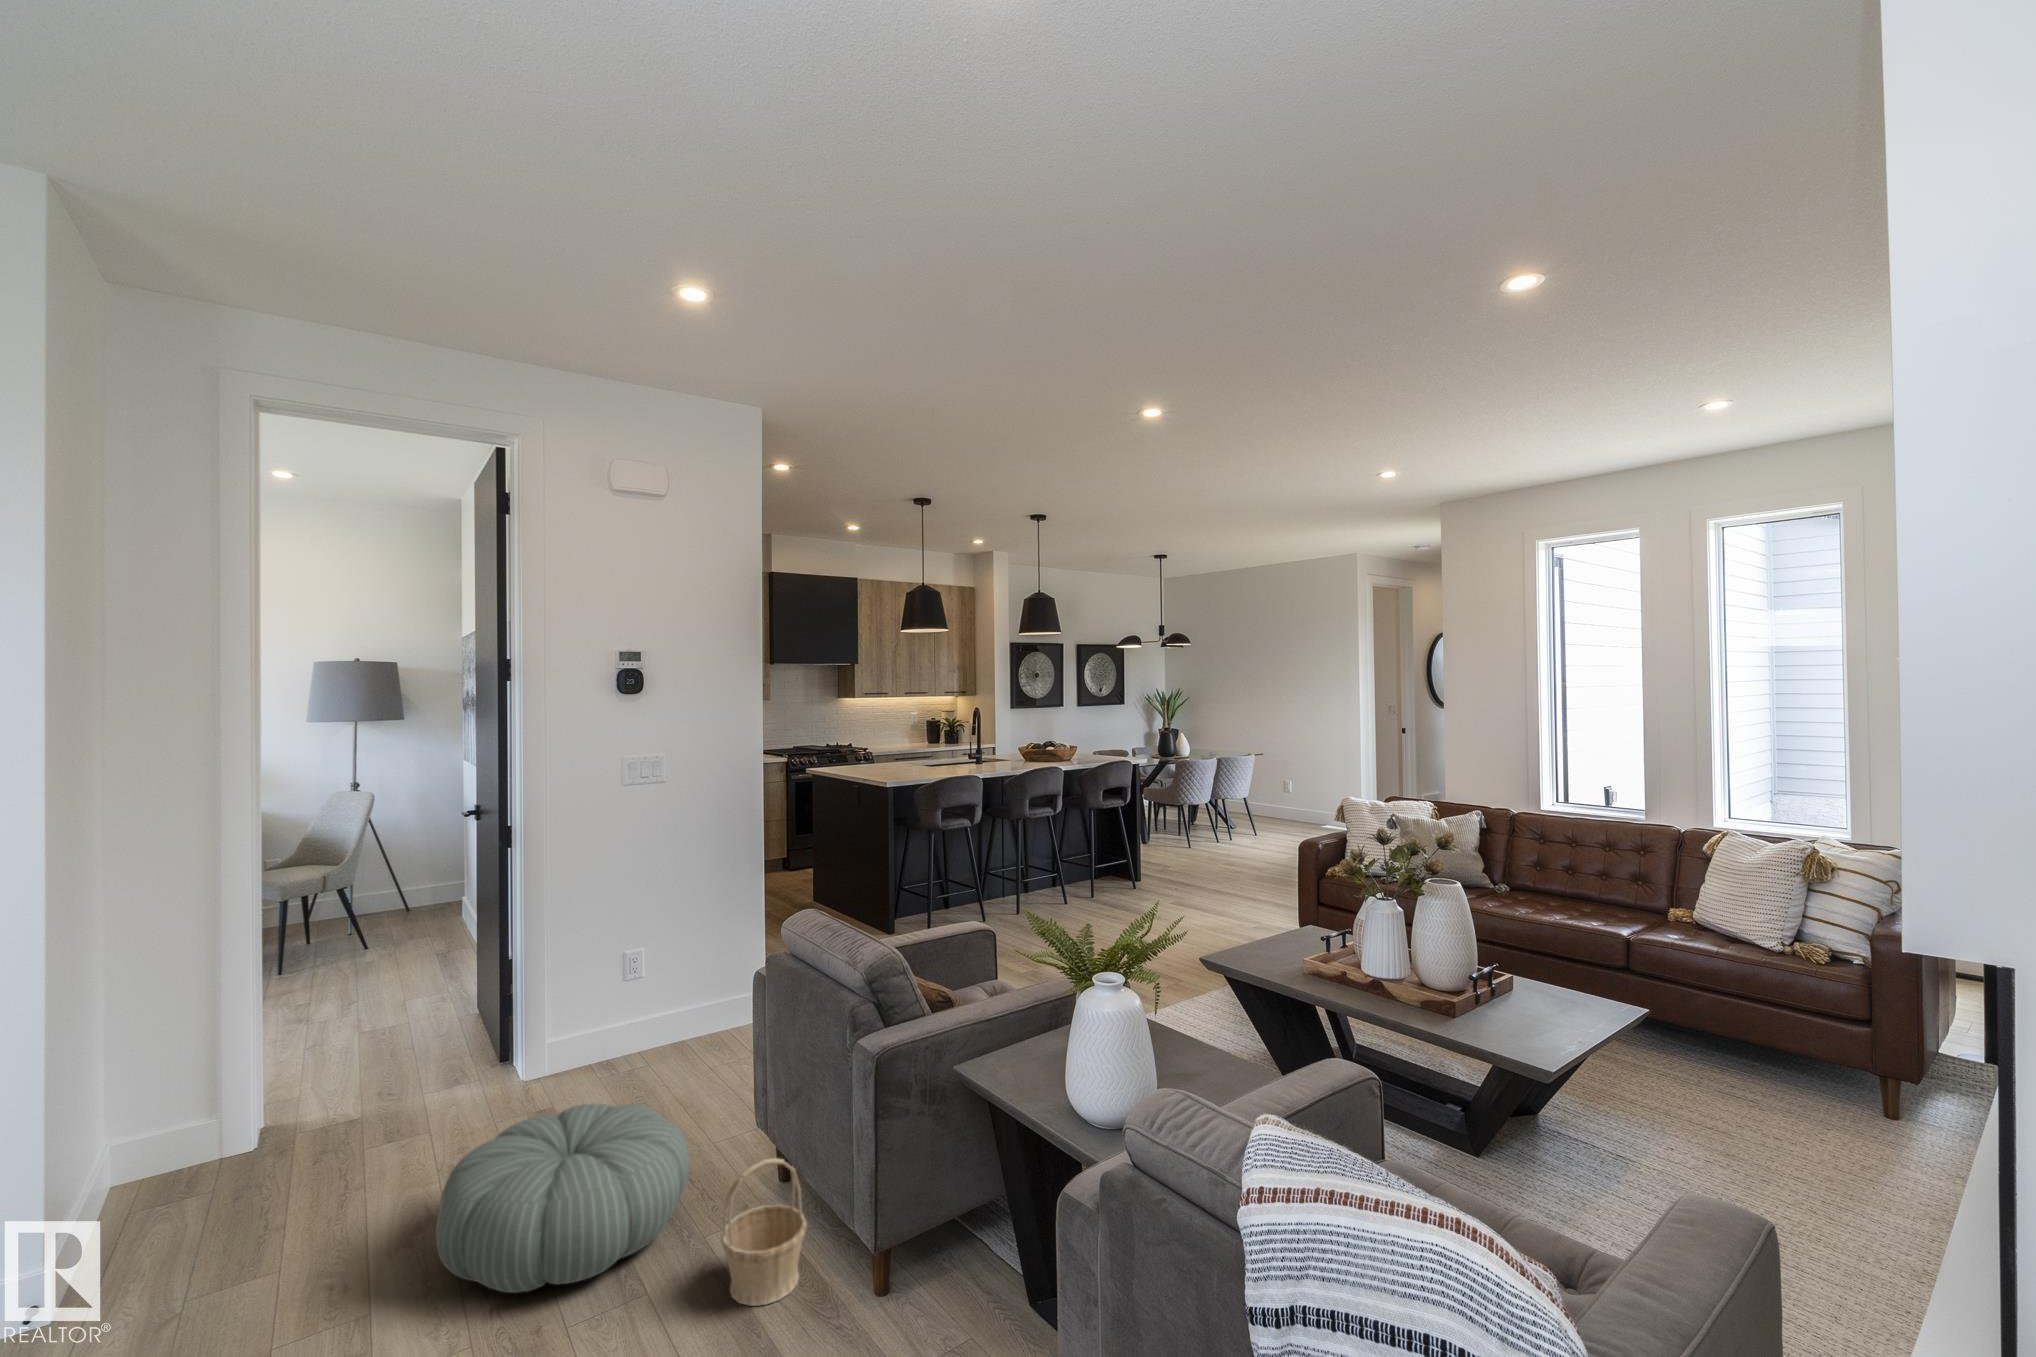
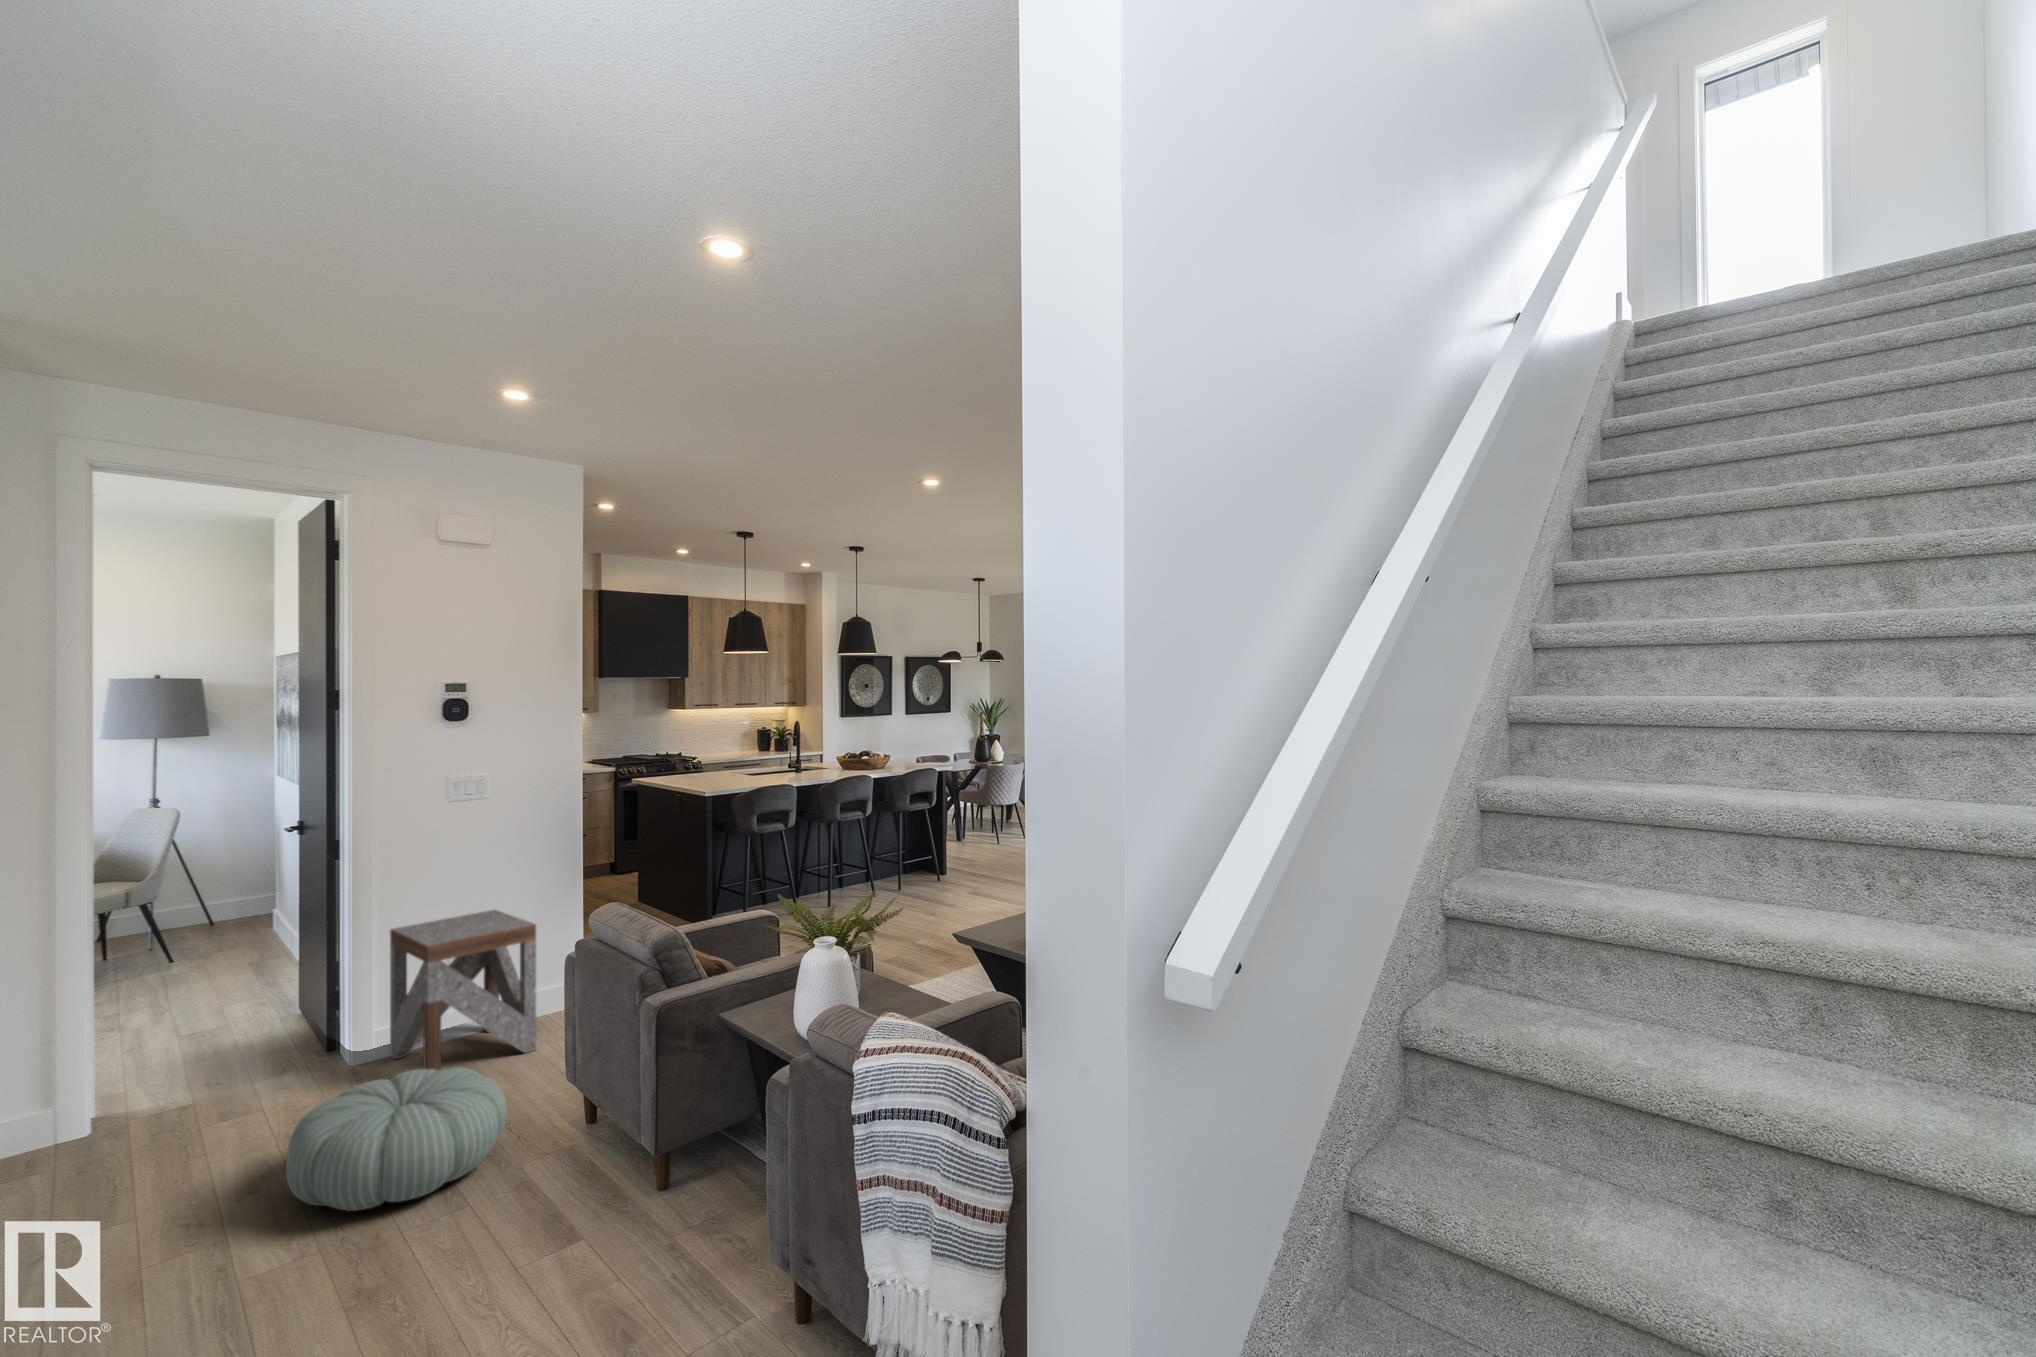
side table: none [564,908,719,1111] -> present [390,910,536,1070]
basket: present [721,1159,807,1306] -> none [532,1094,603,1204]

